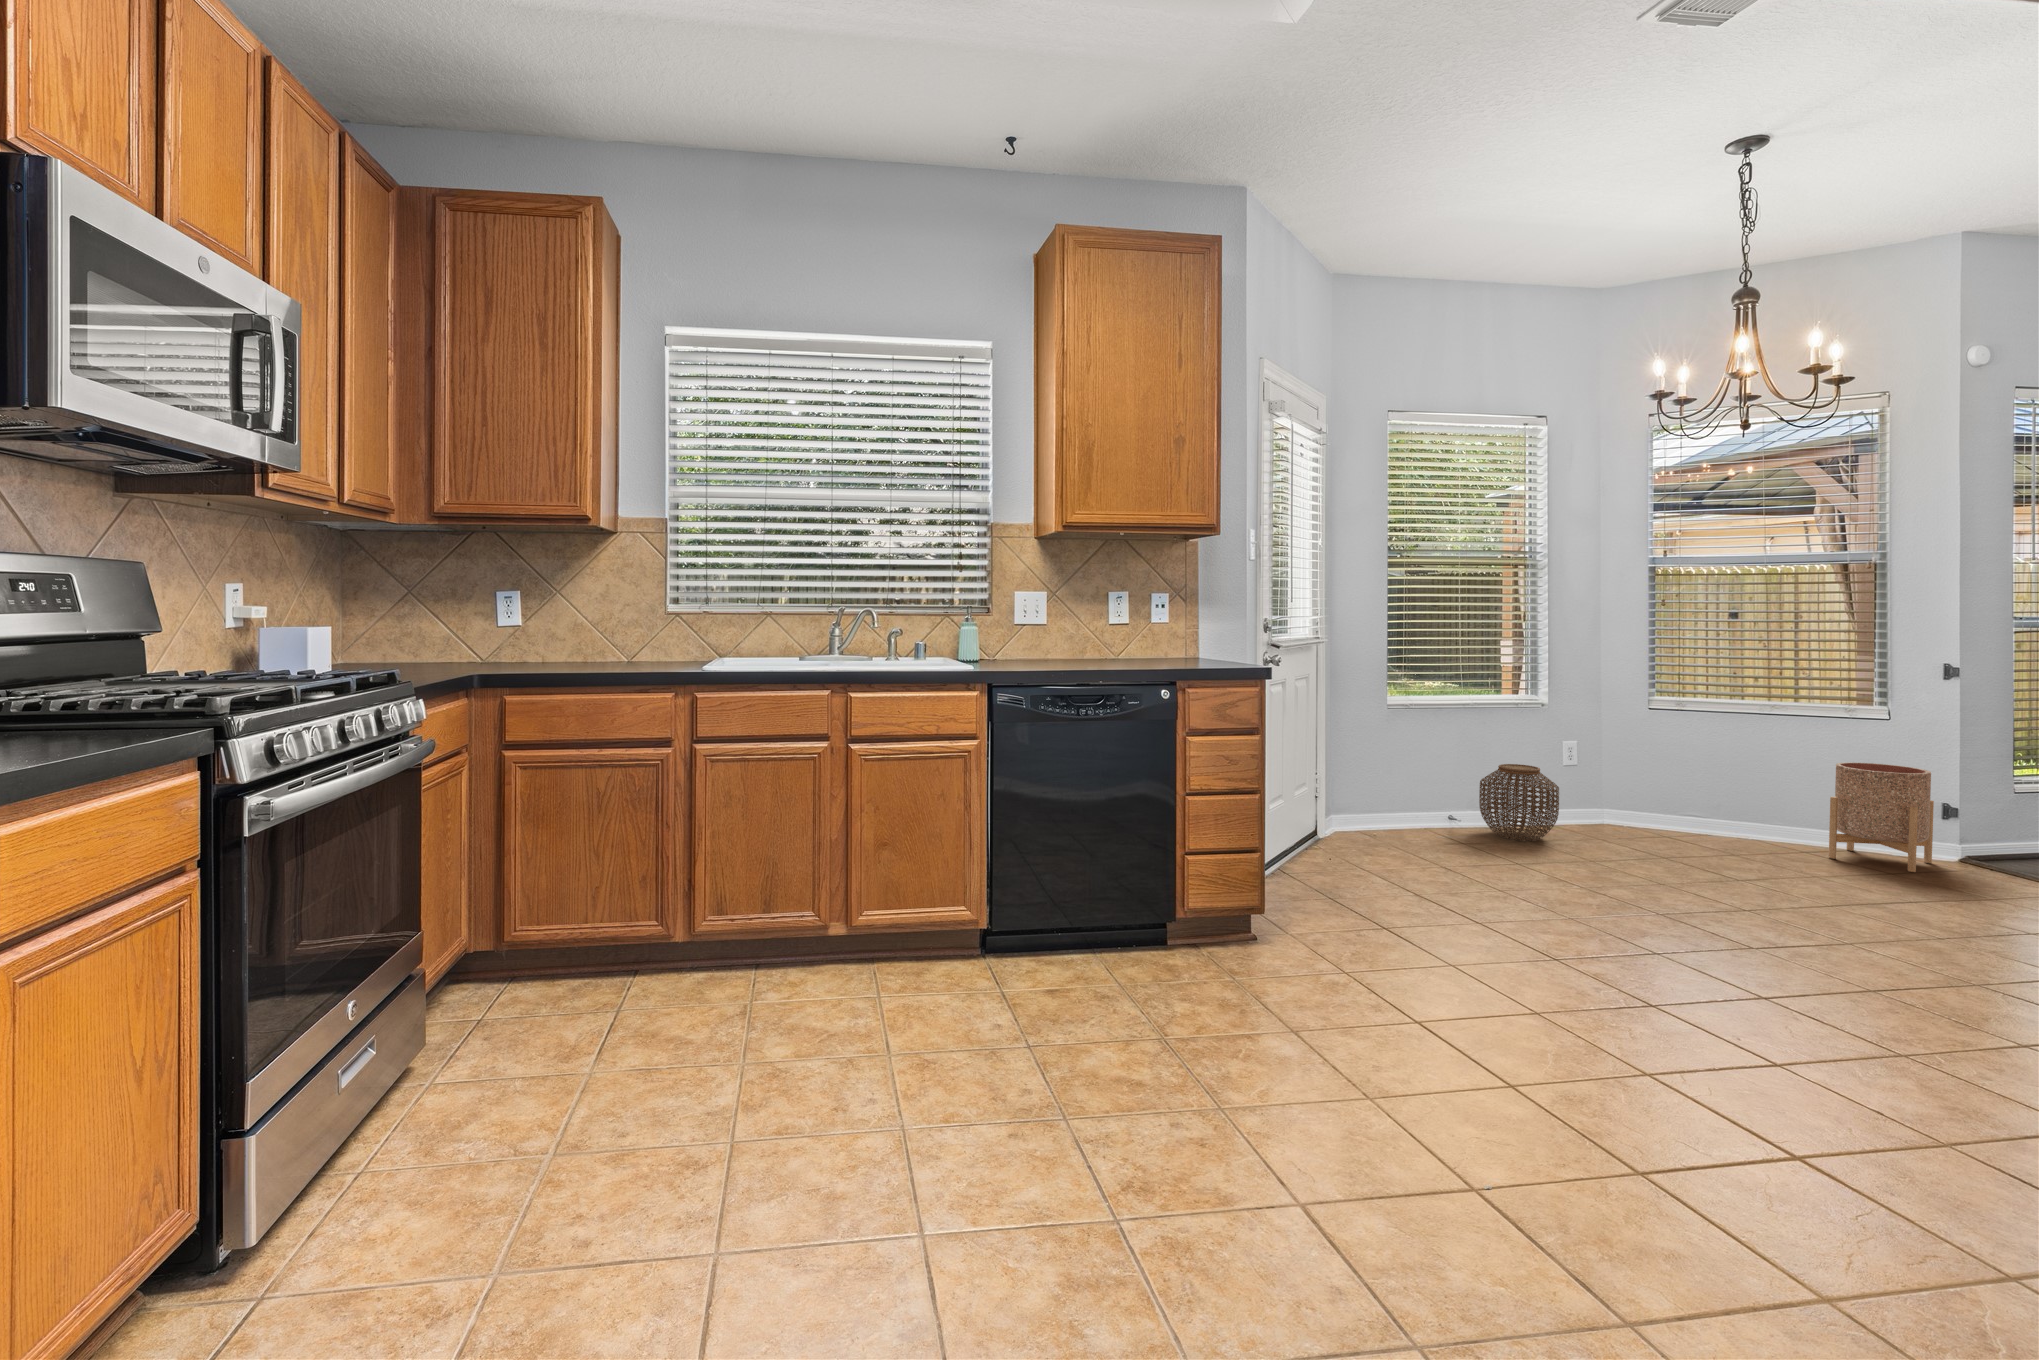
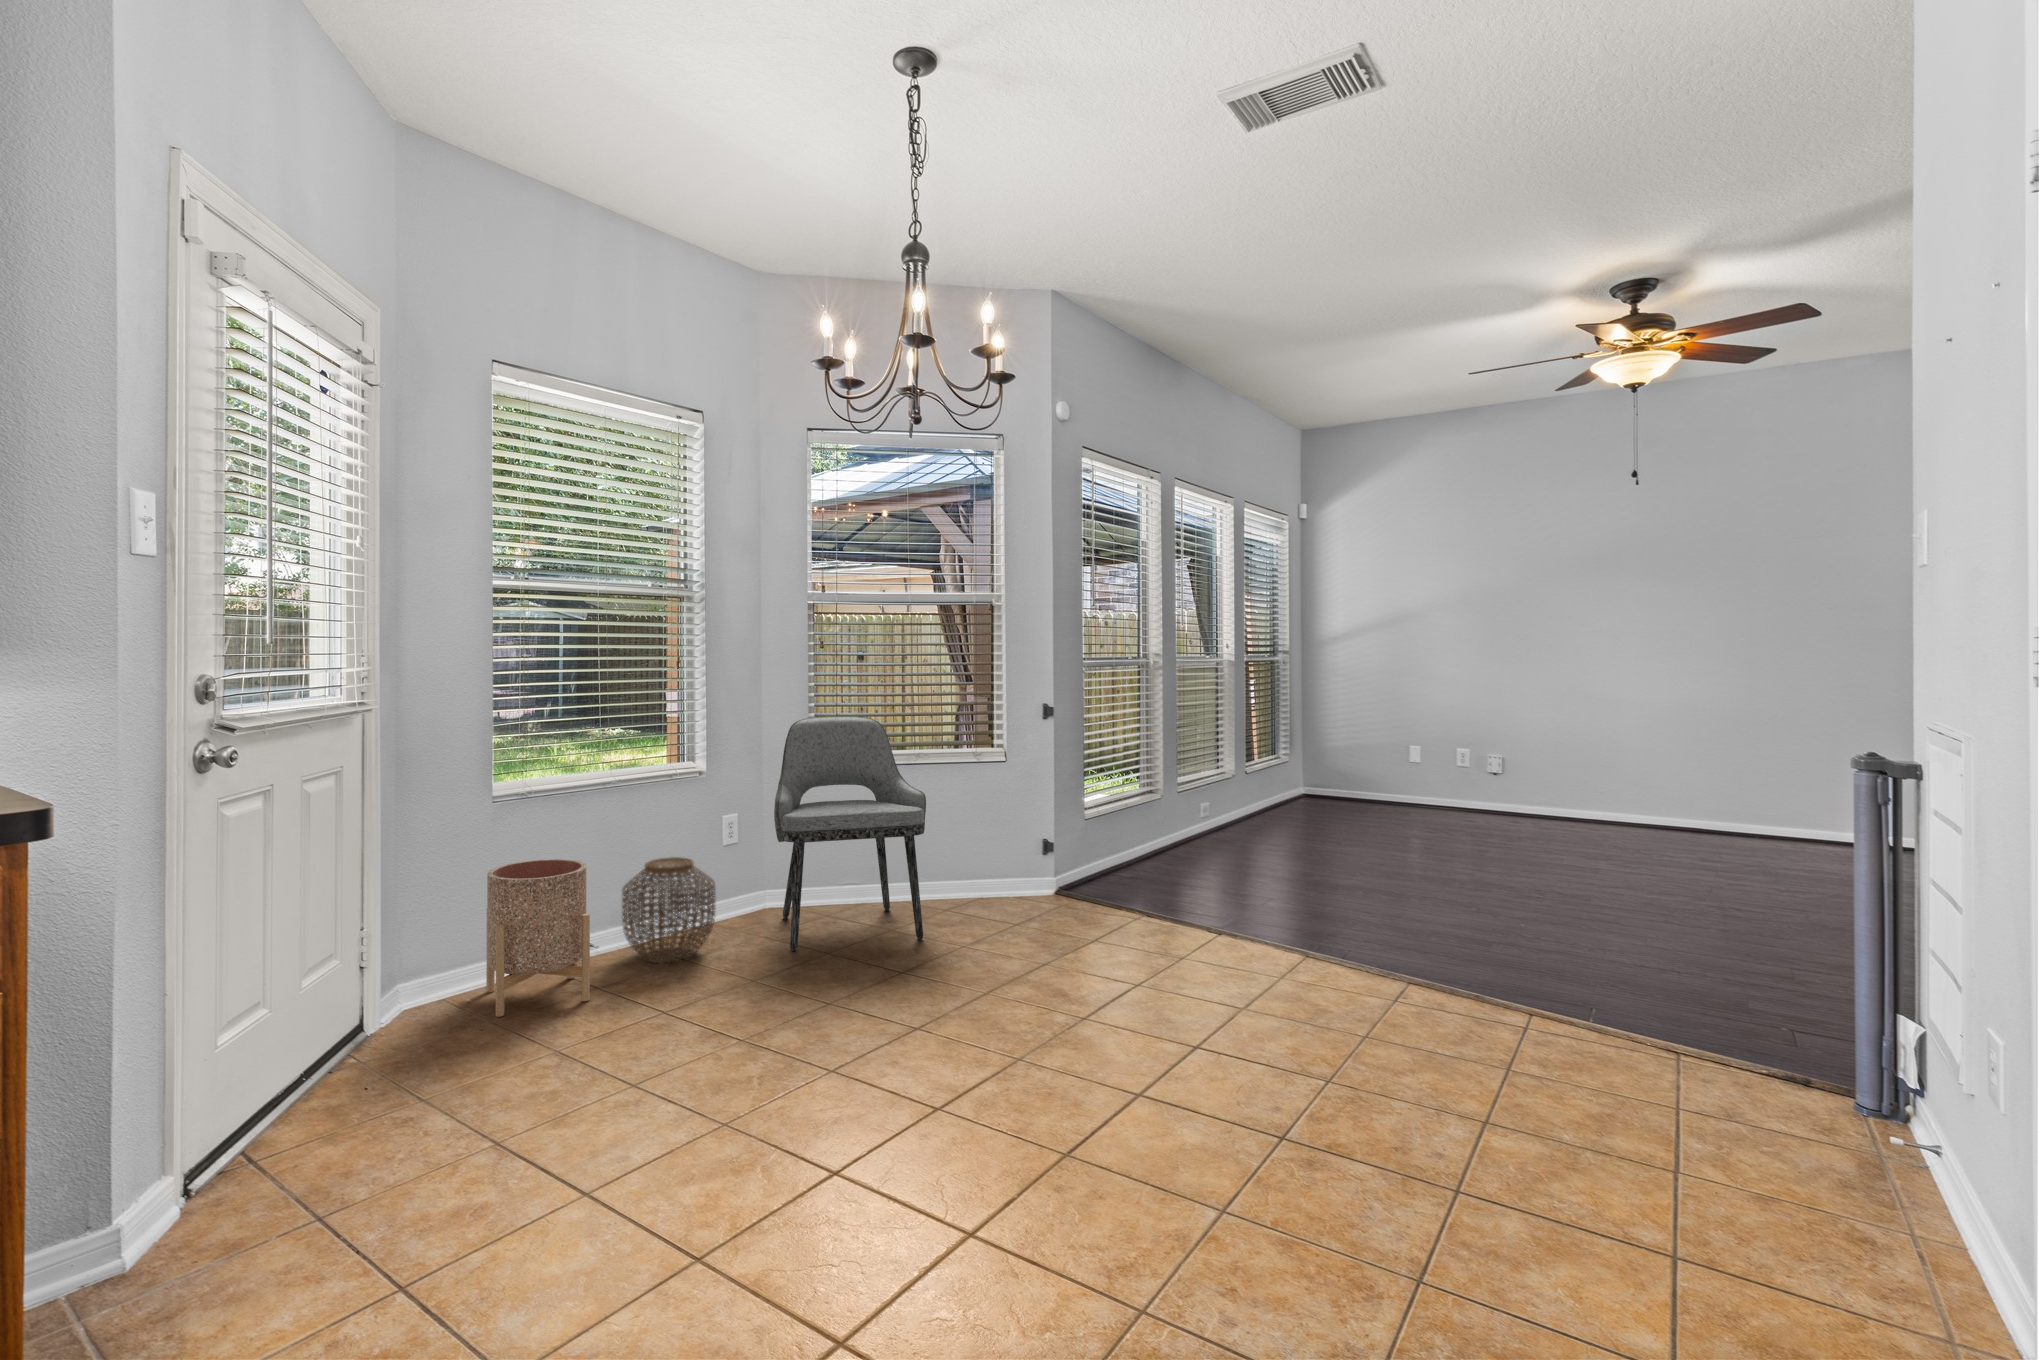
dining chair: none [1616,665,1782,866] -> present [774,716,926,951]
planter: present [1829,762,1934,872] -> present [486,859,590,1017]

